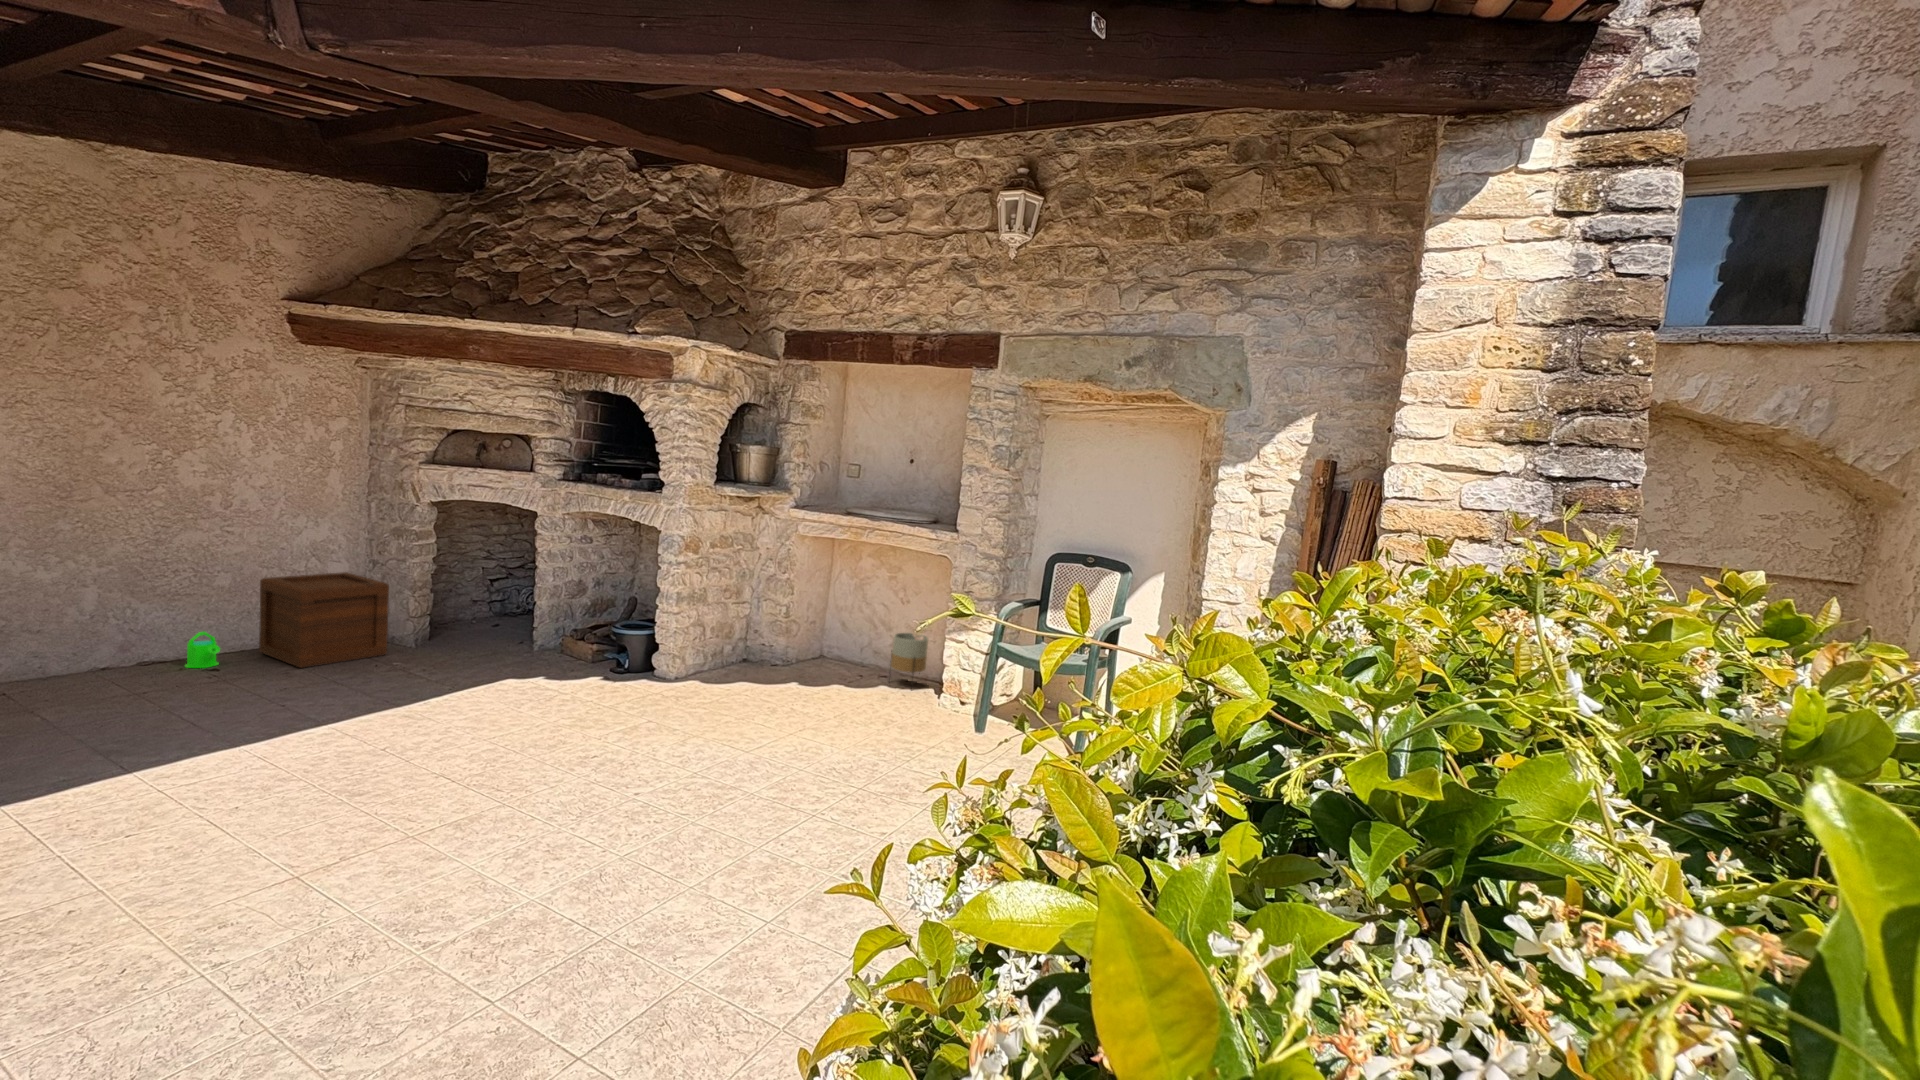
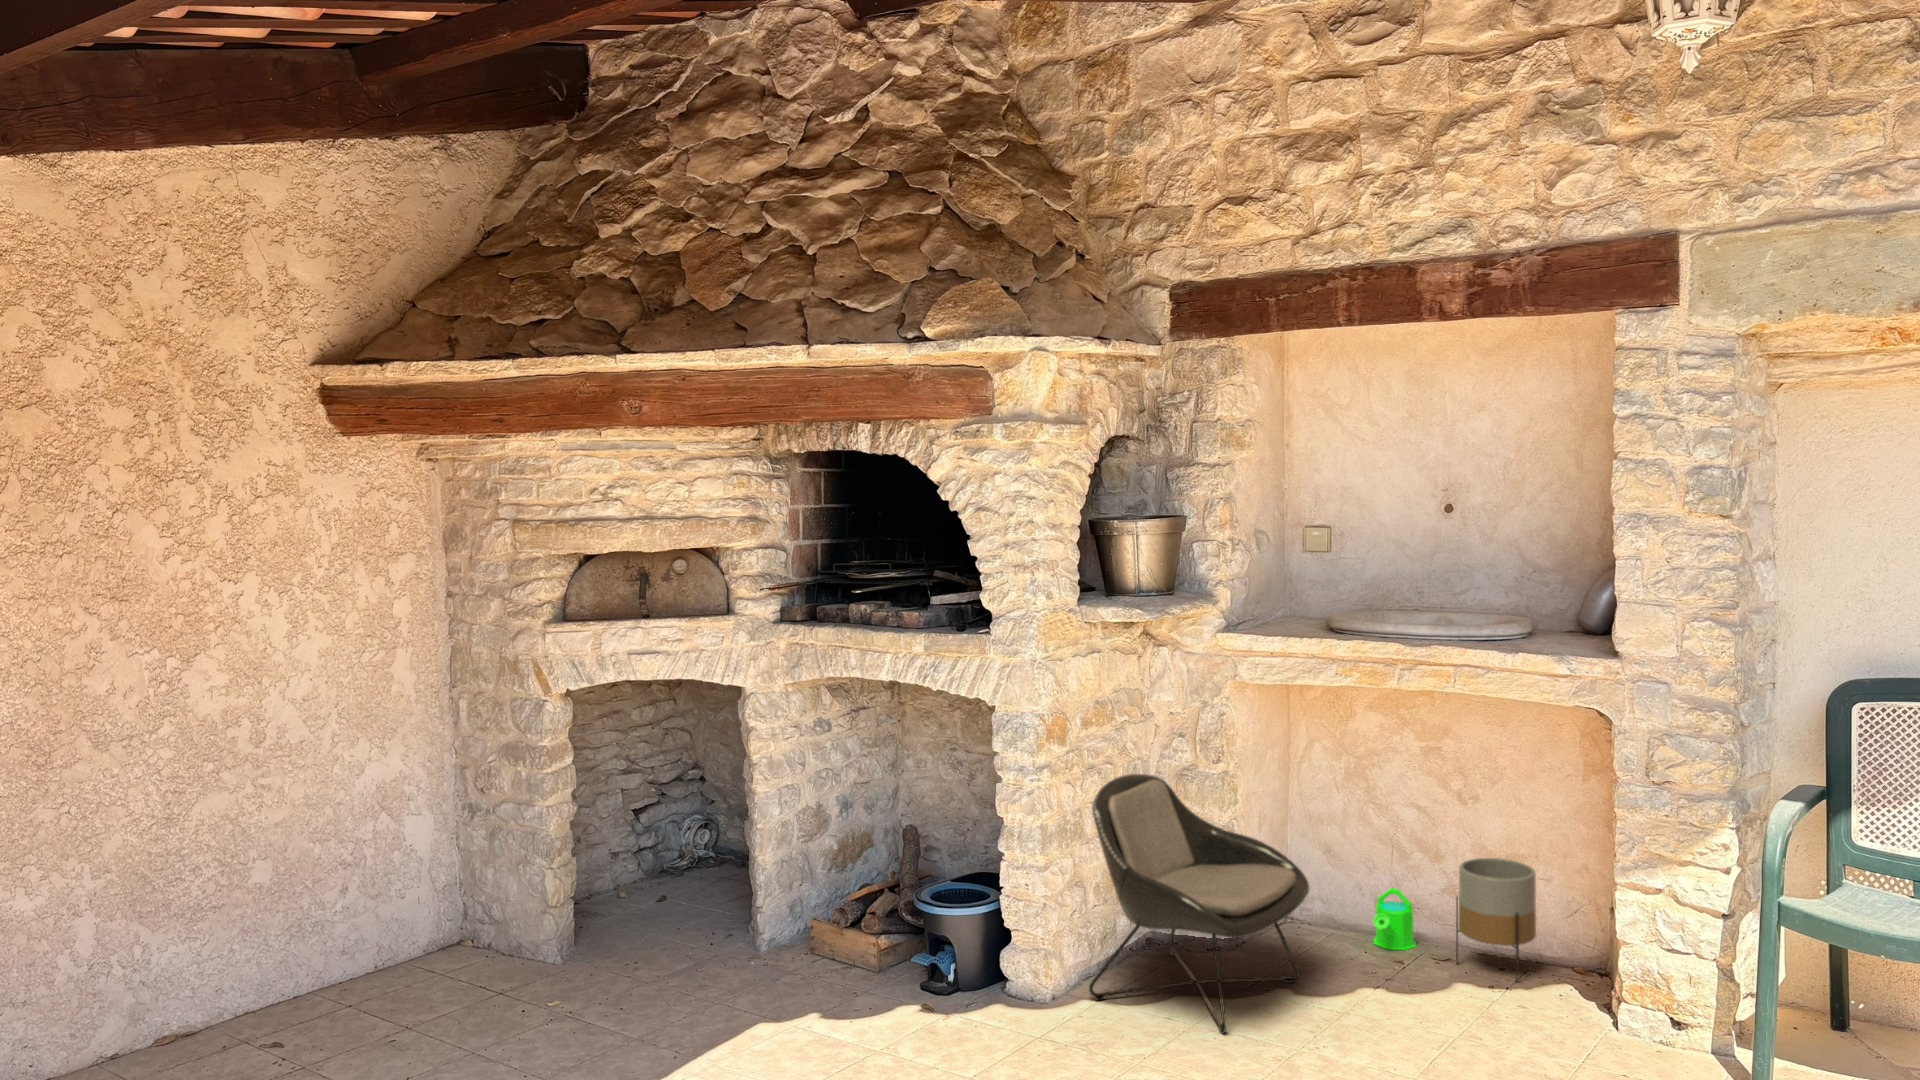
wooden crate: present [259,572,389,668] -> none [316,828,524,1023]
lounge chair: none [696,575,817,699] -> present [1089,774,1310,1034]
watering can: present [185,631,220,668] -> present [1373,888,1416,950]

